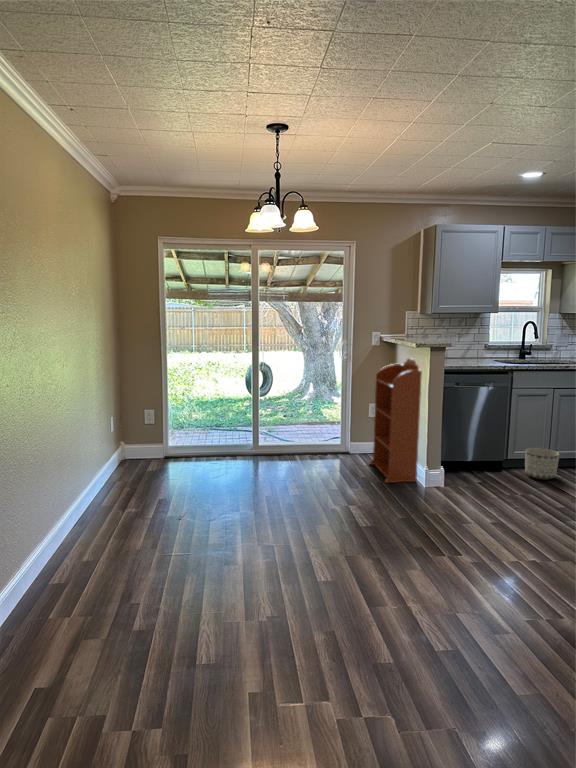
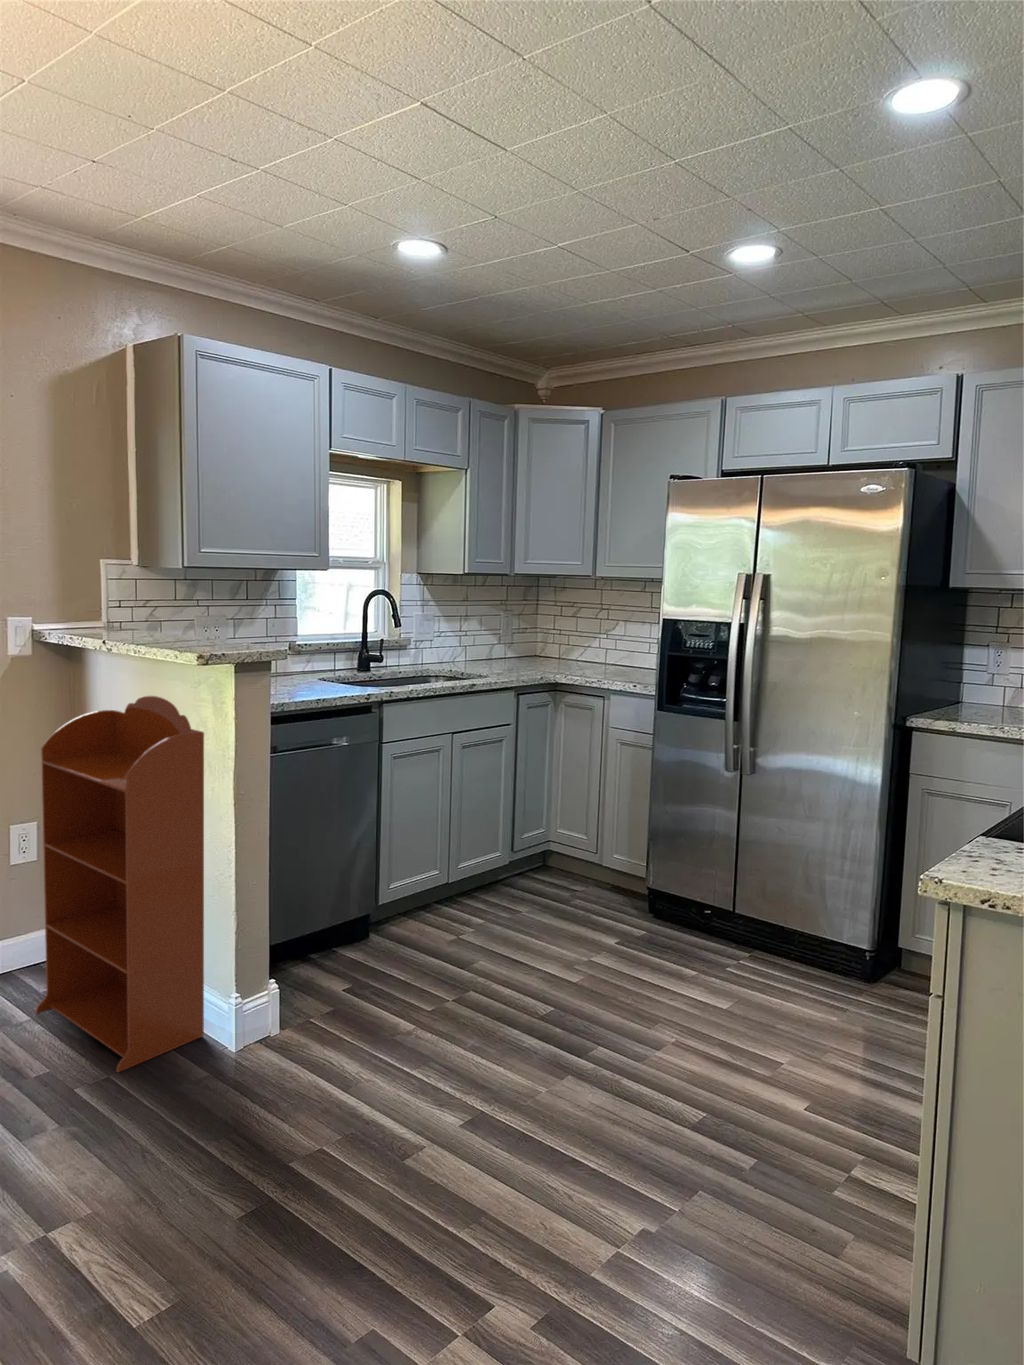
planter: present [525,448,559,480] -> none [411,864,477,934]

